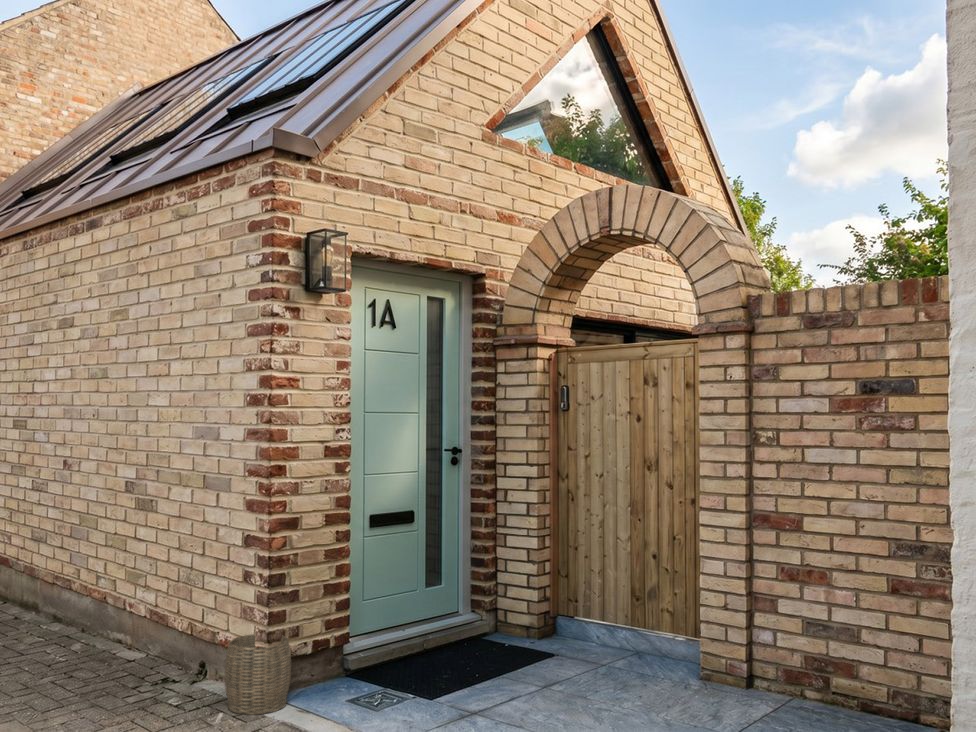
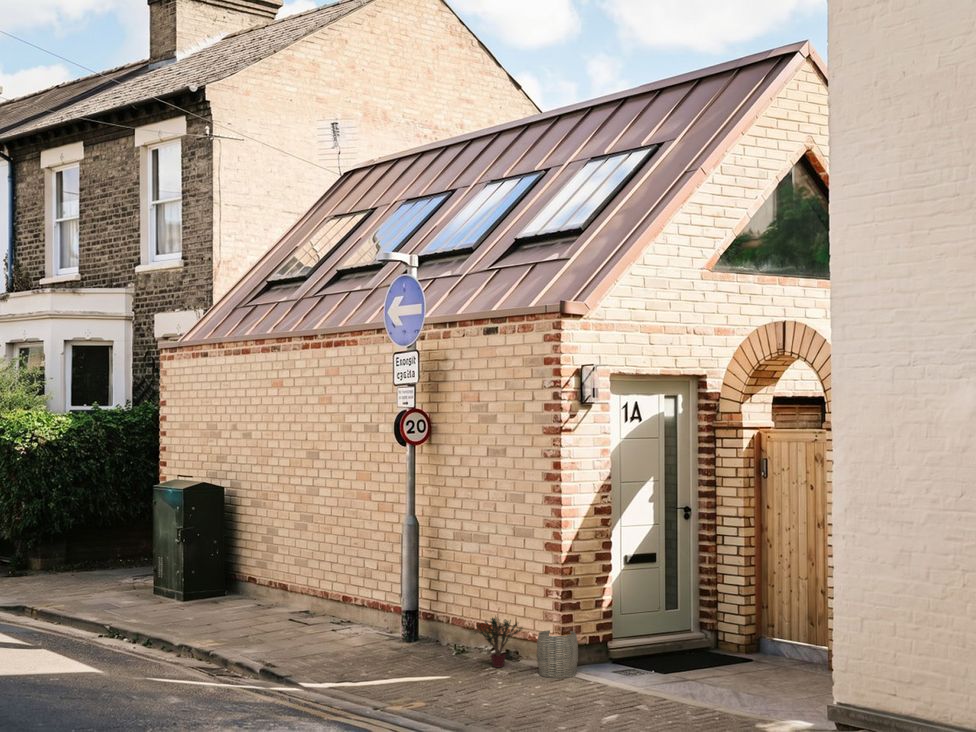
potted plant: none [130,611,213,693] -> present [475,618,522,667]

